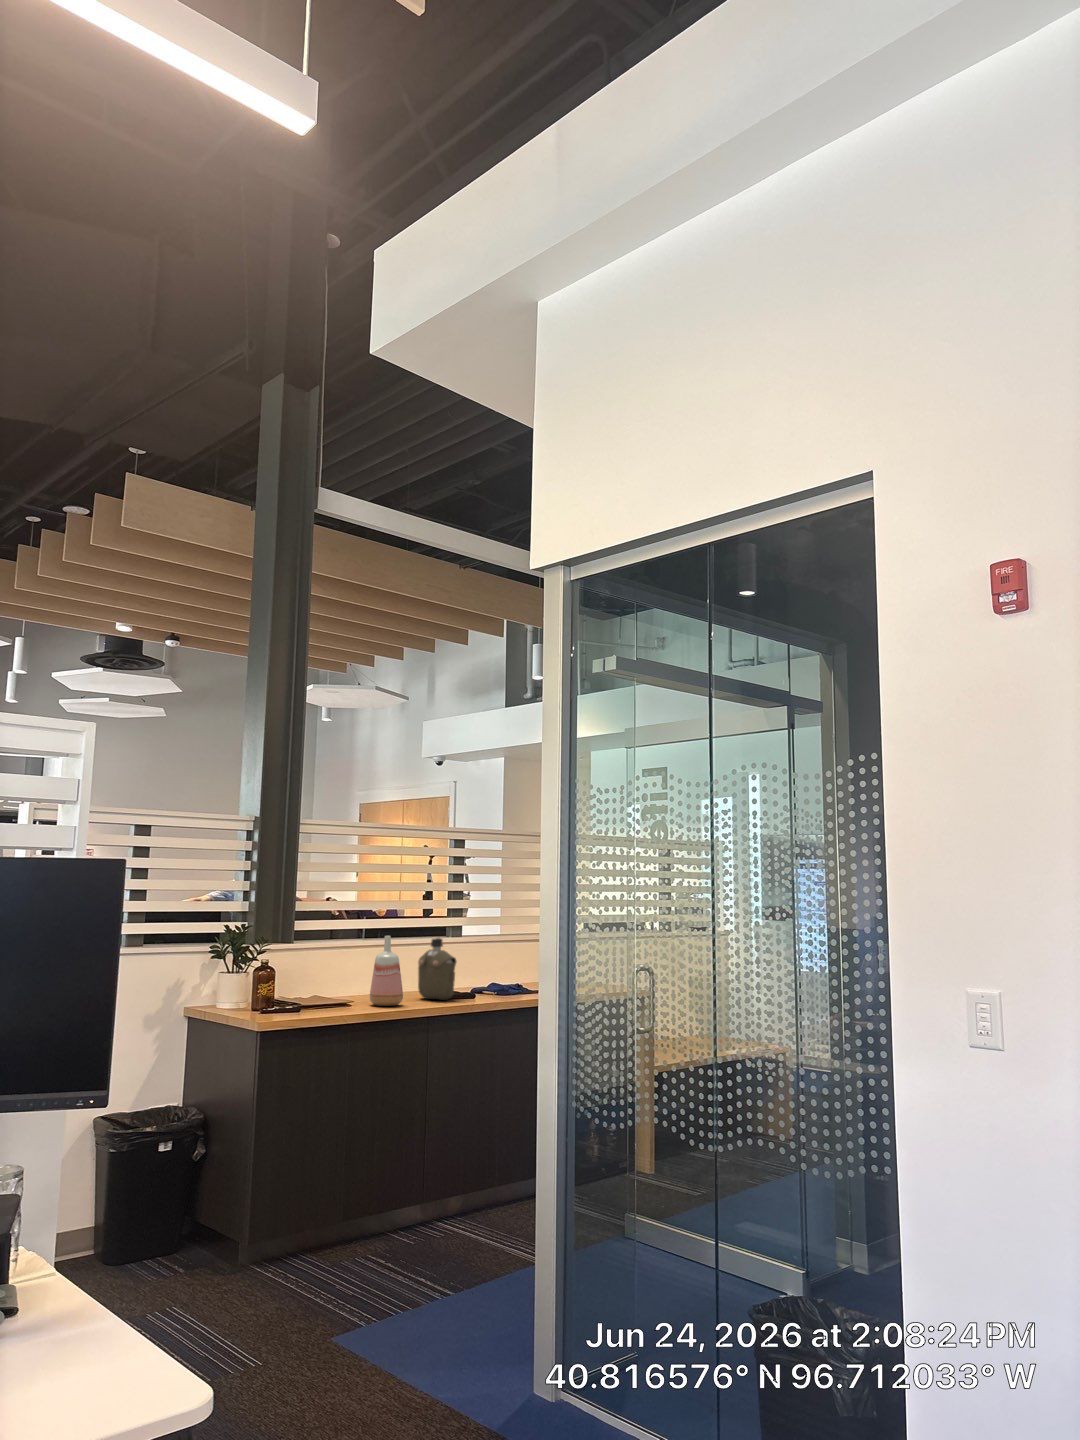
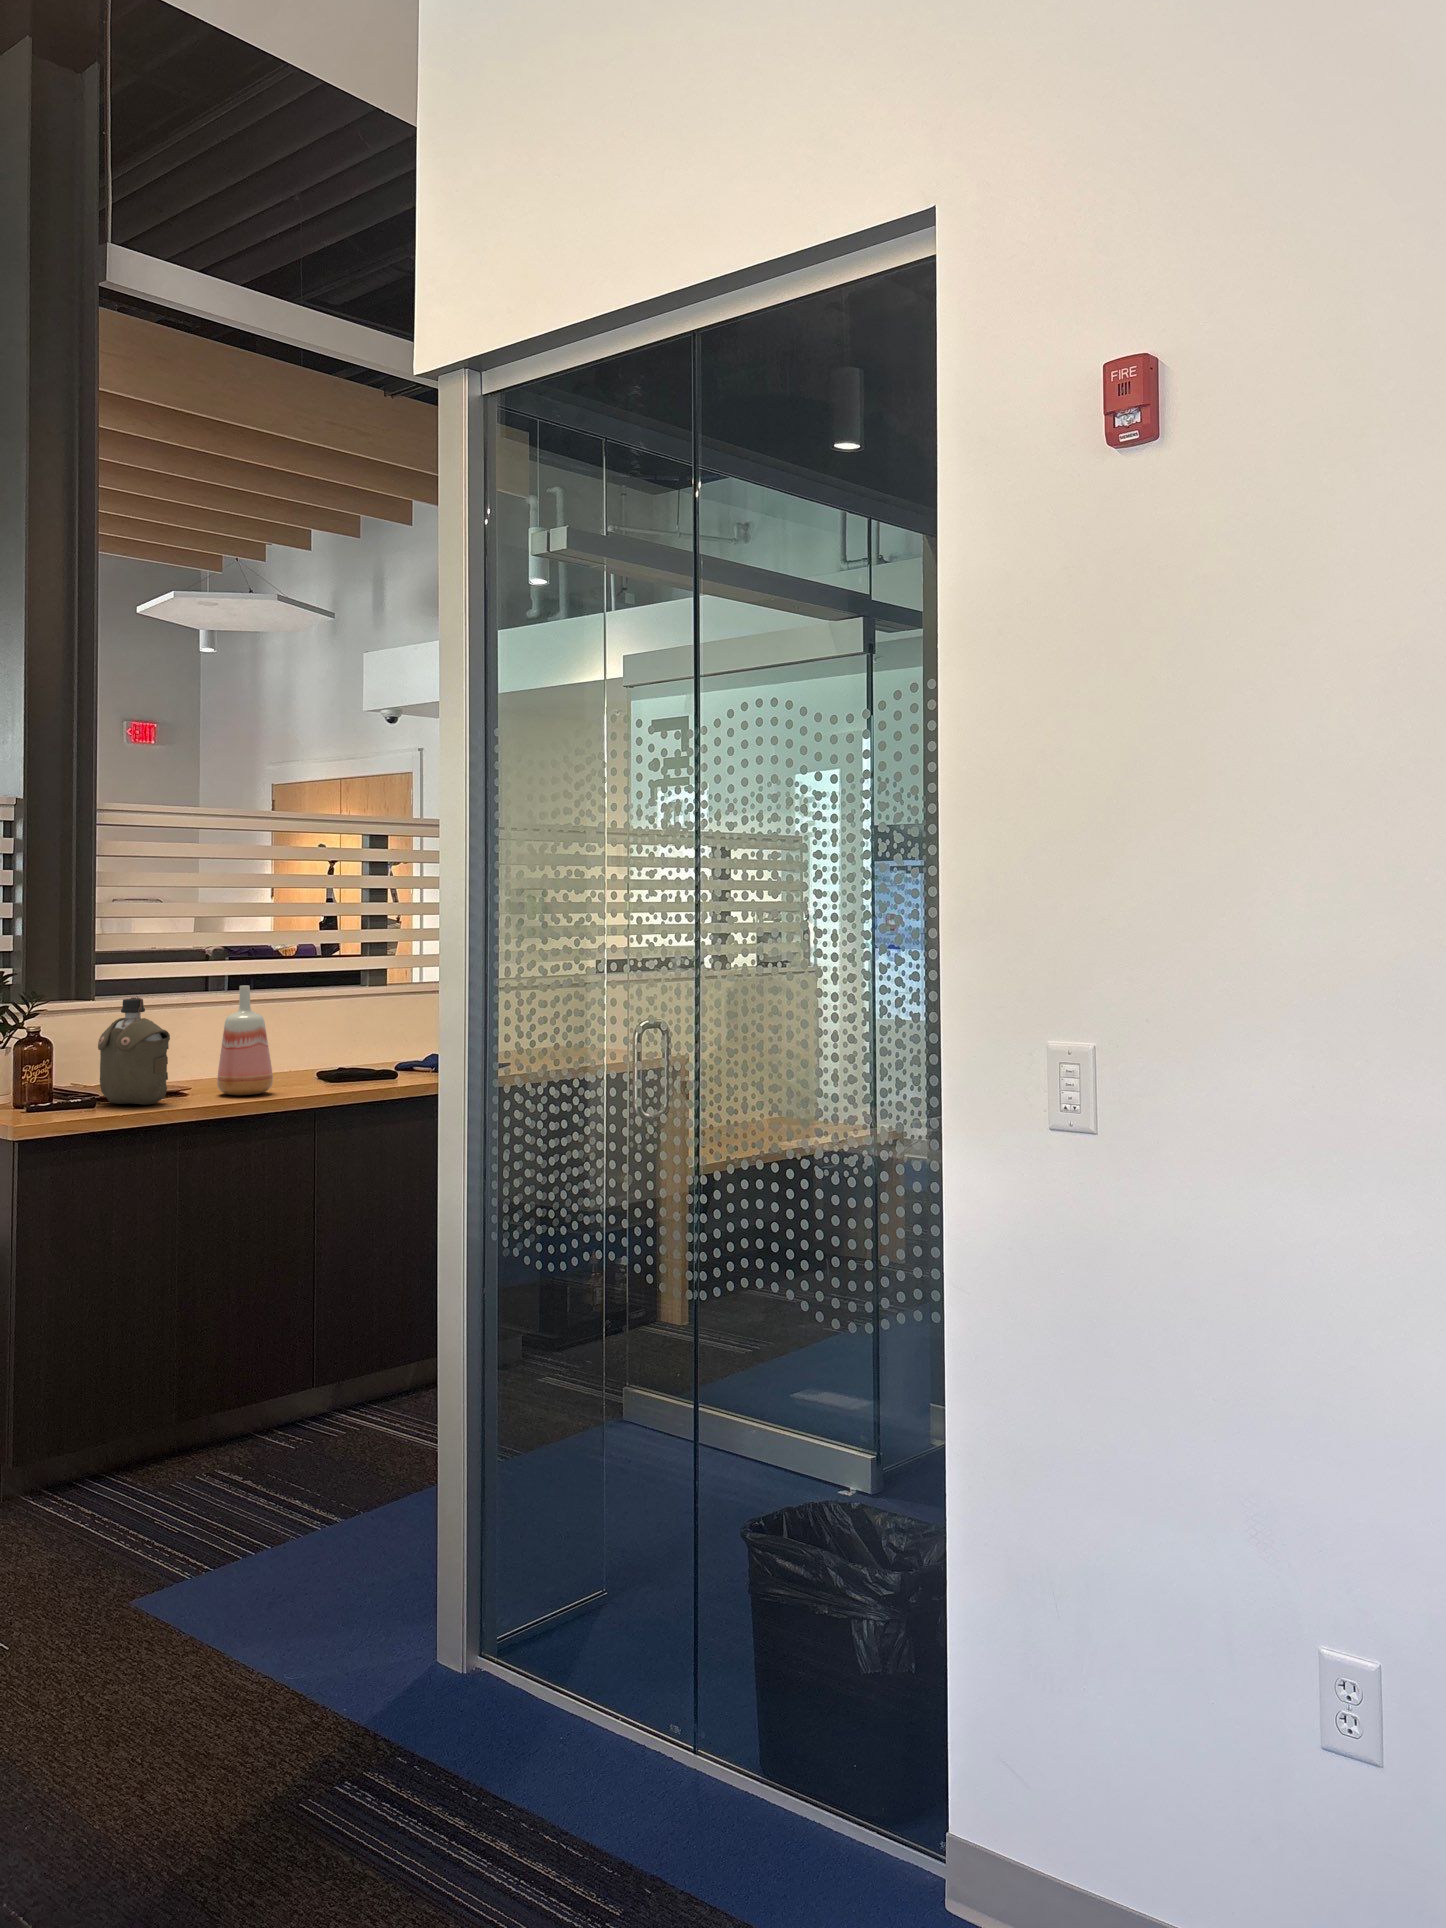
water bottle: present [418,938,456,1000] -> present [98,997,170,1105]

